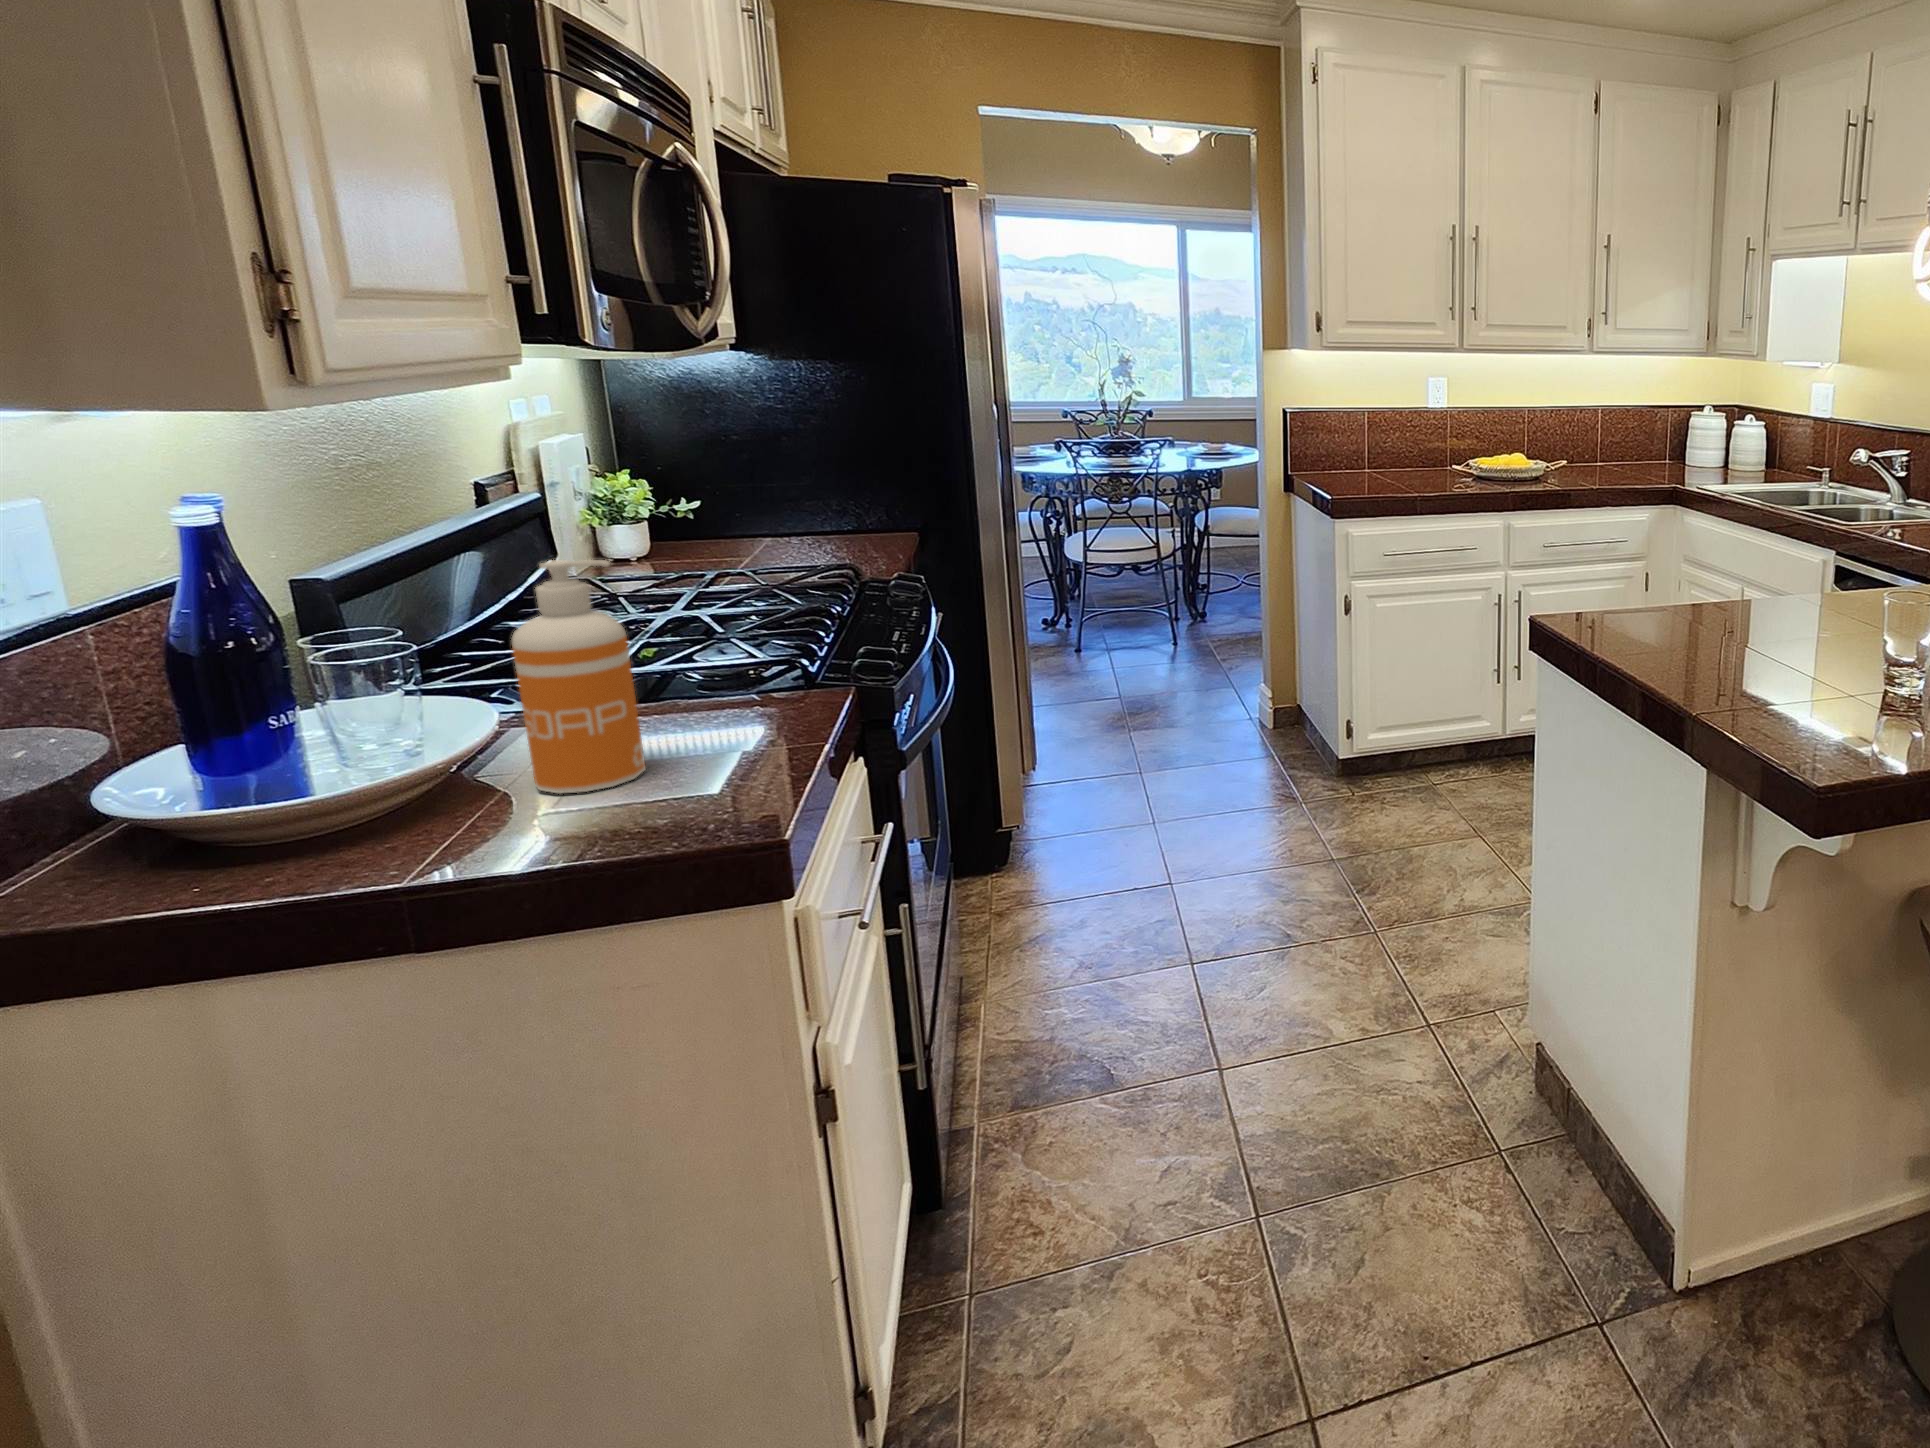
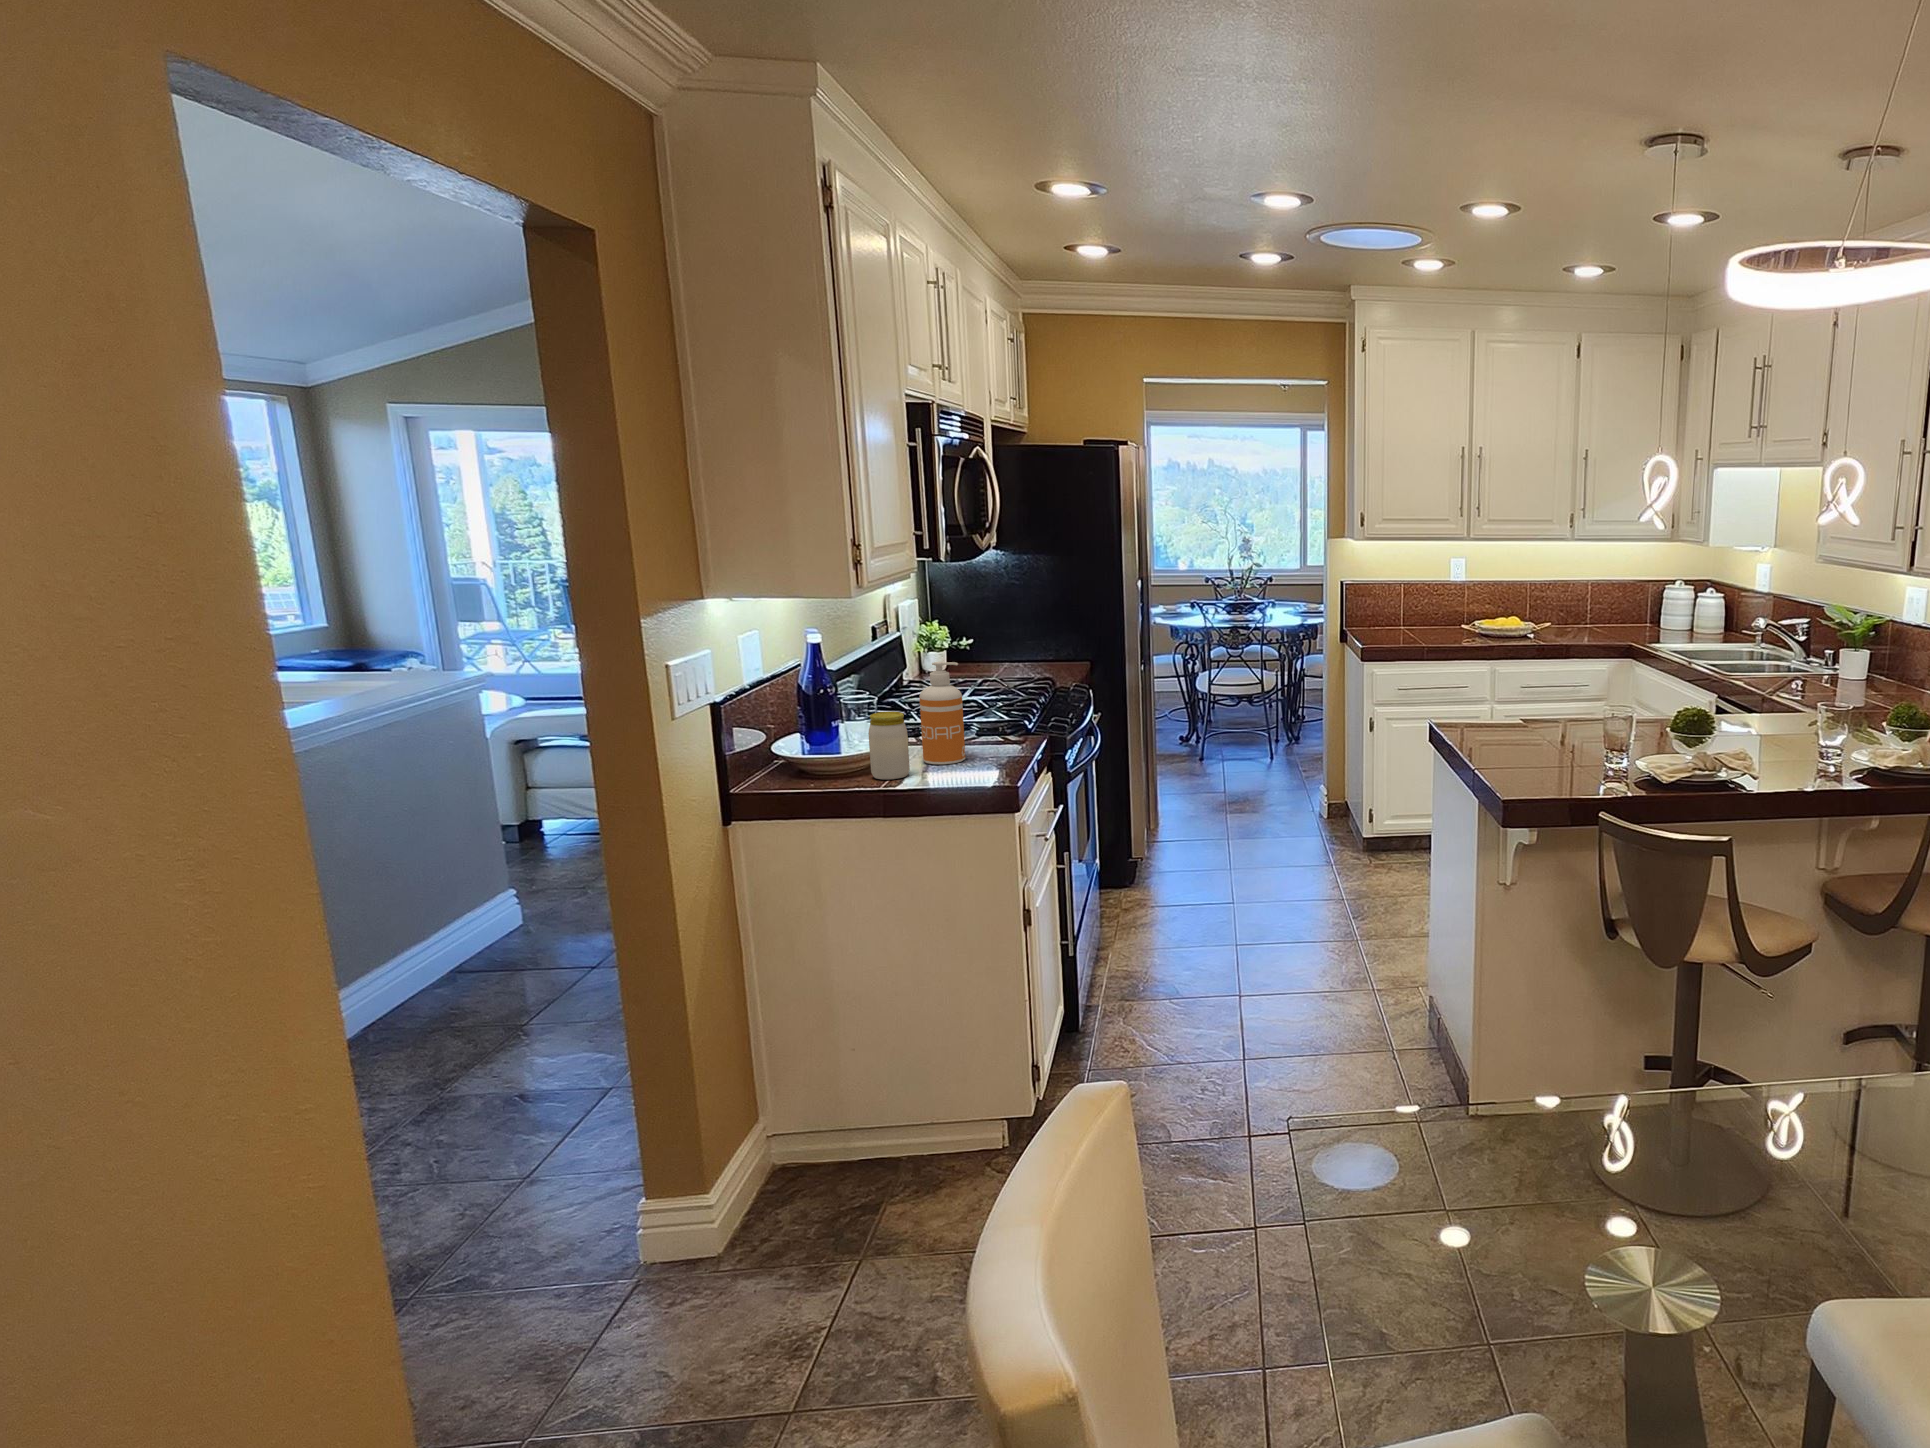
jar: none [345,688,481,859] -> present [868,712,910,780]

